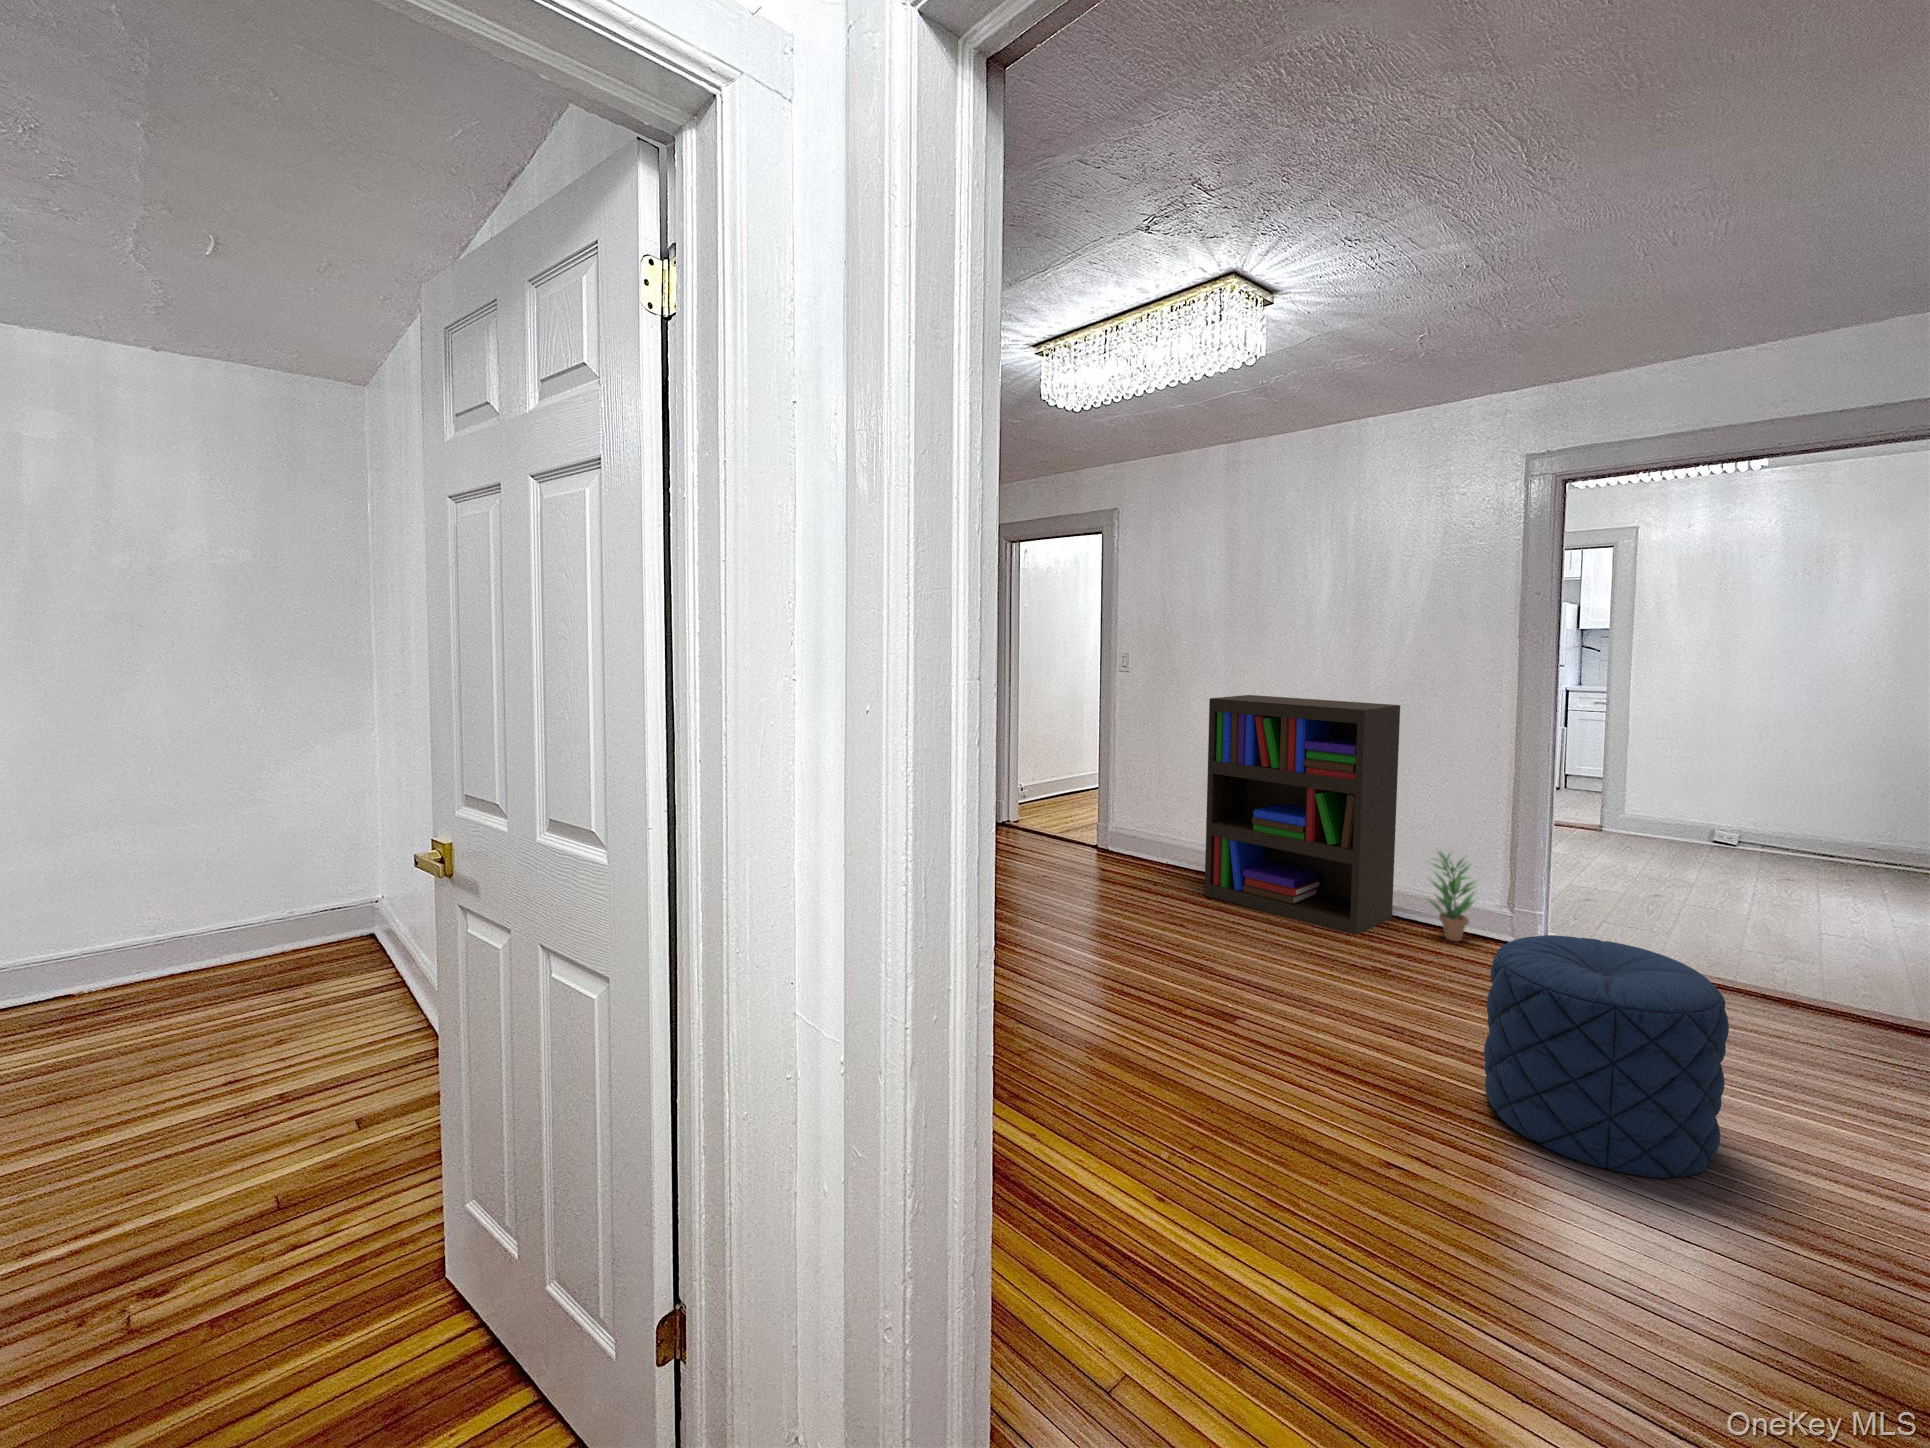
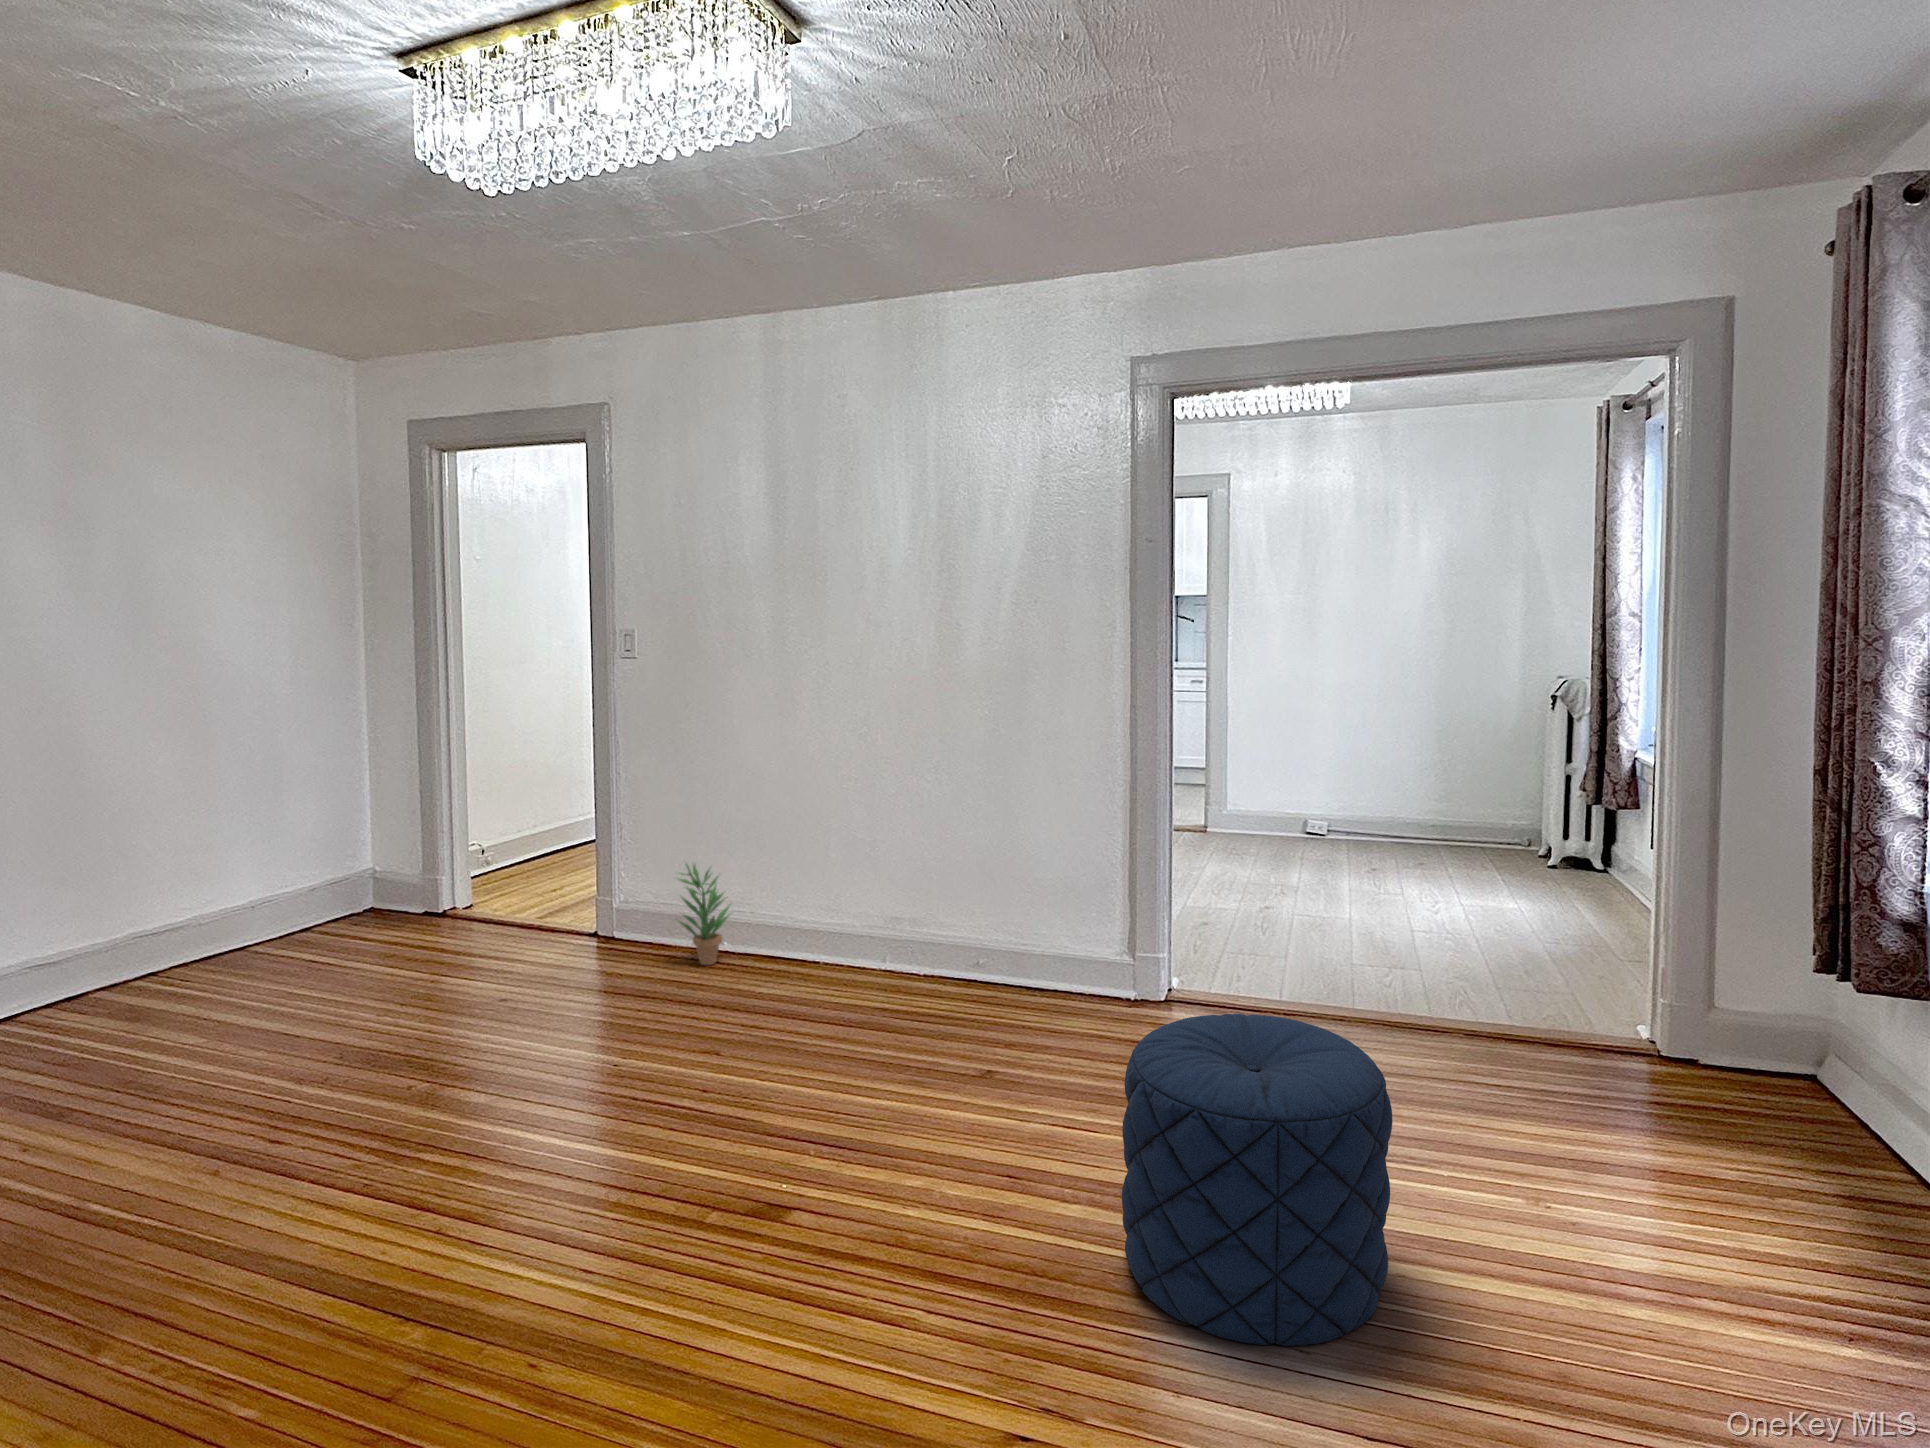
bookshelf: present [1204,695,1400,935] -> none [743,694,994,1026]
potted plant: present [1429,852,1475,941] -> present [679,864,730,965]

